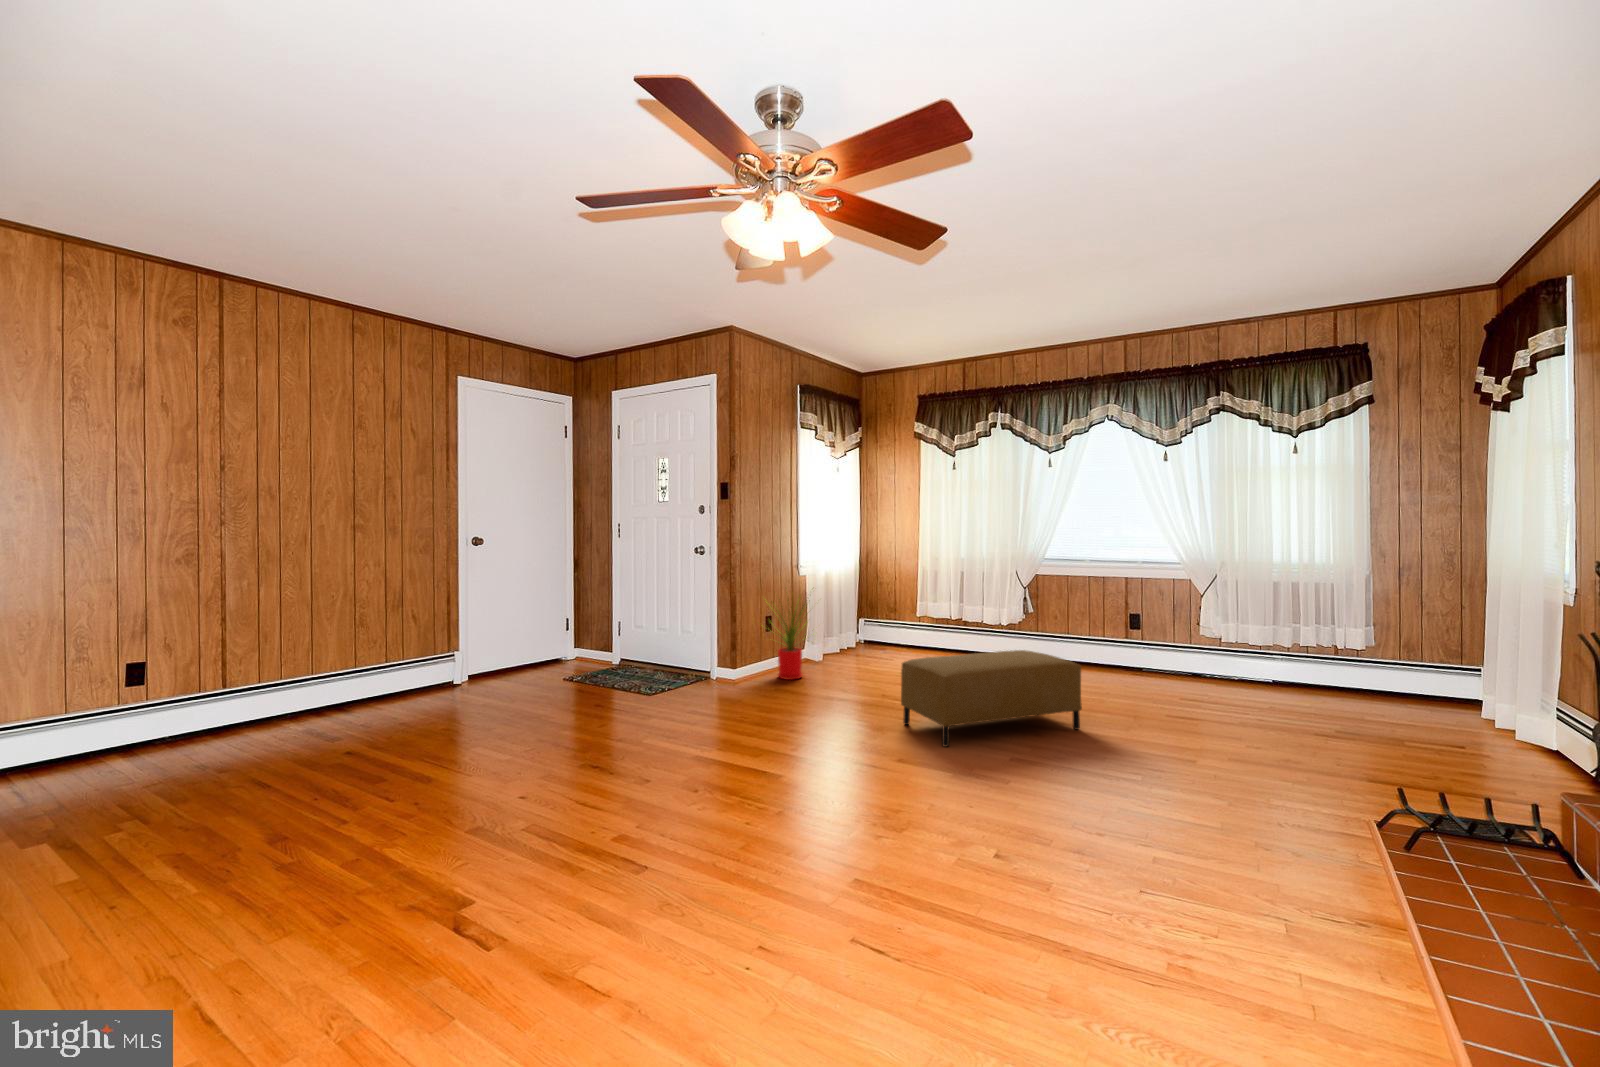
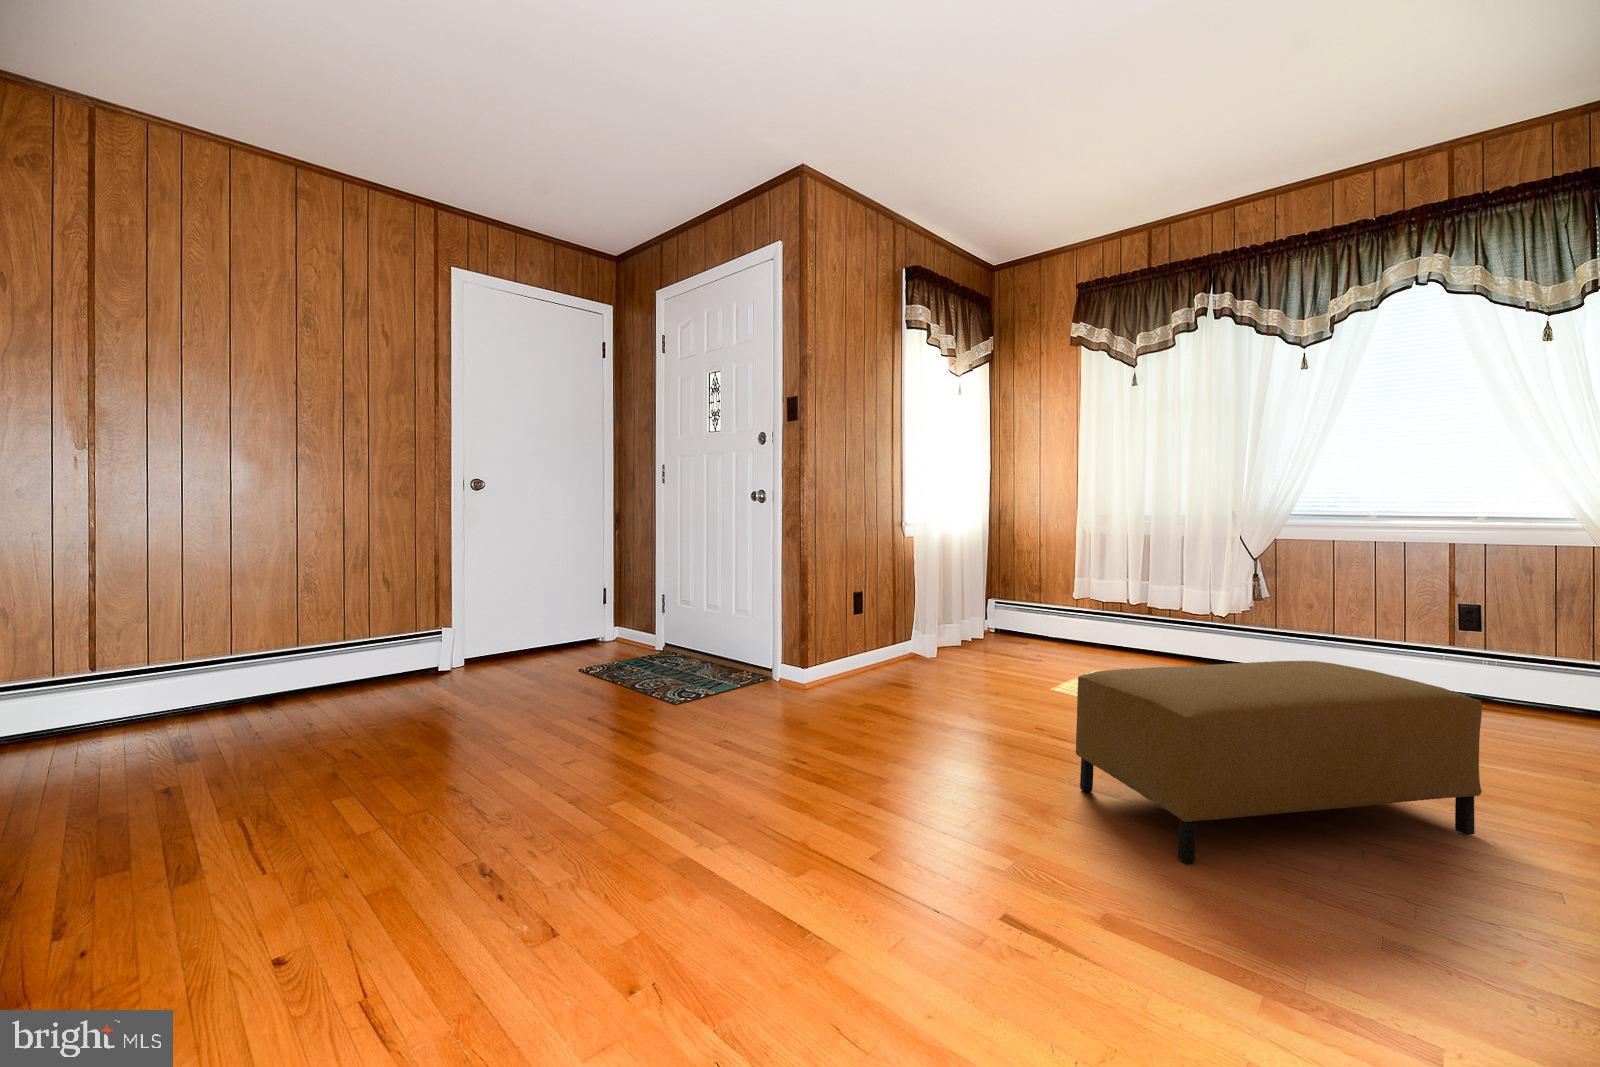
house plant: present [765,599,806,680] -> none [836,548,937,685]

